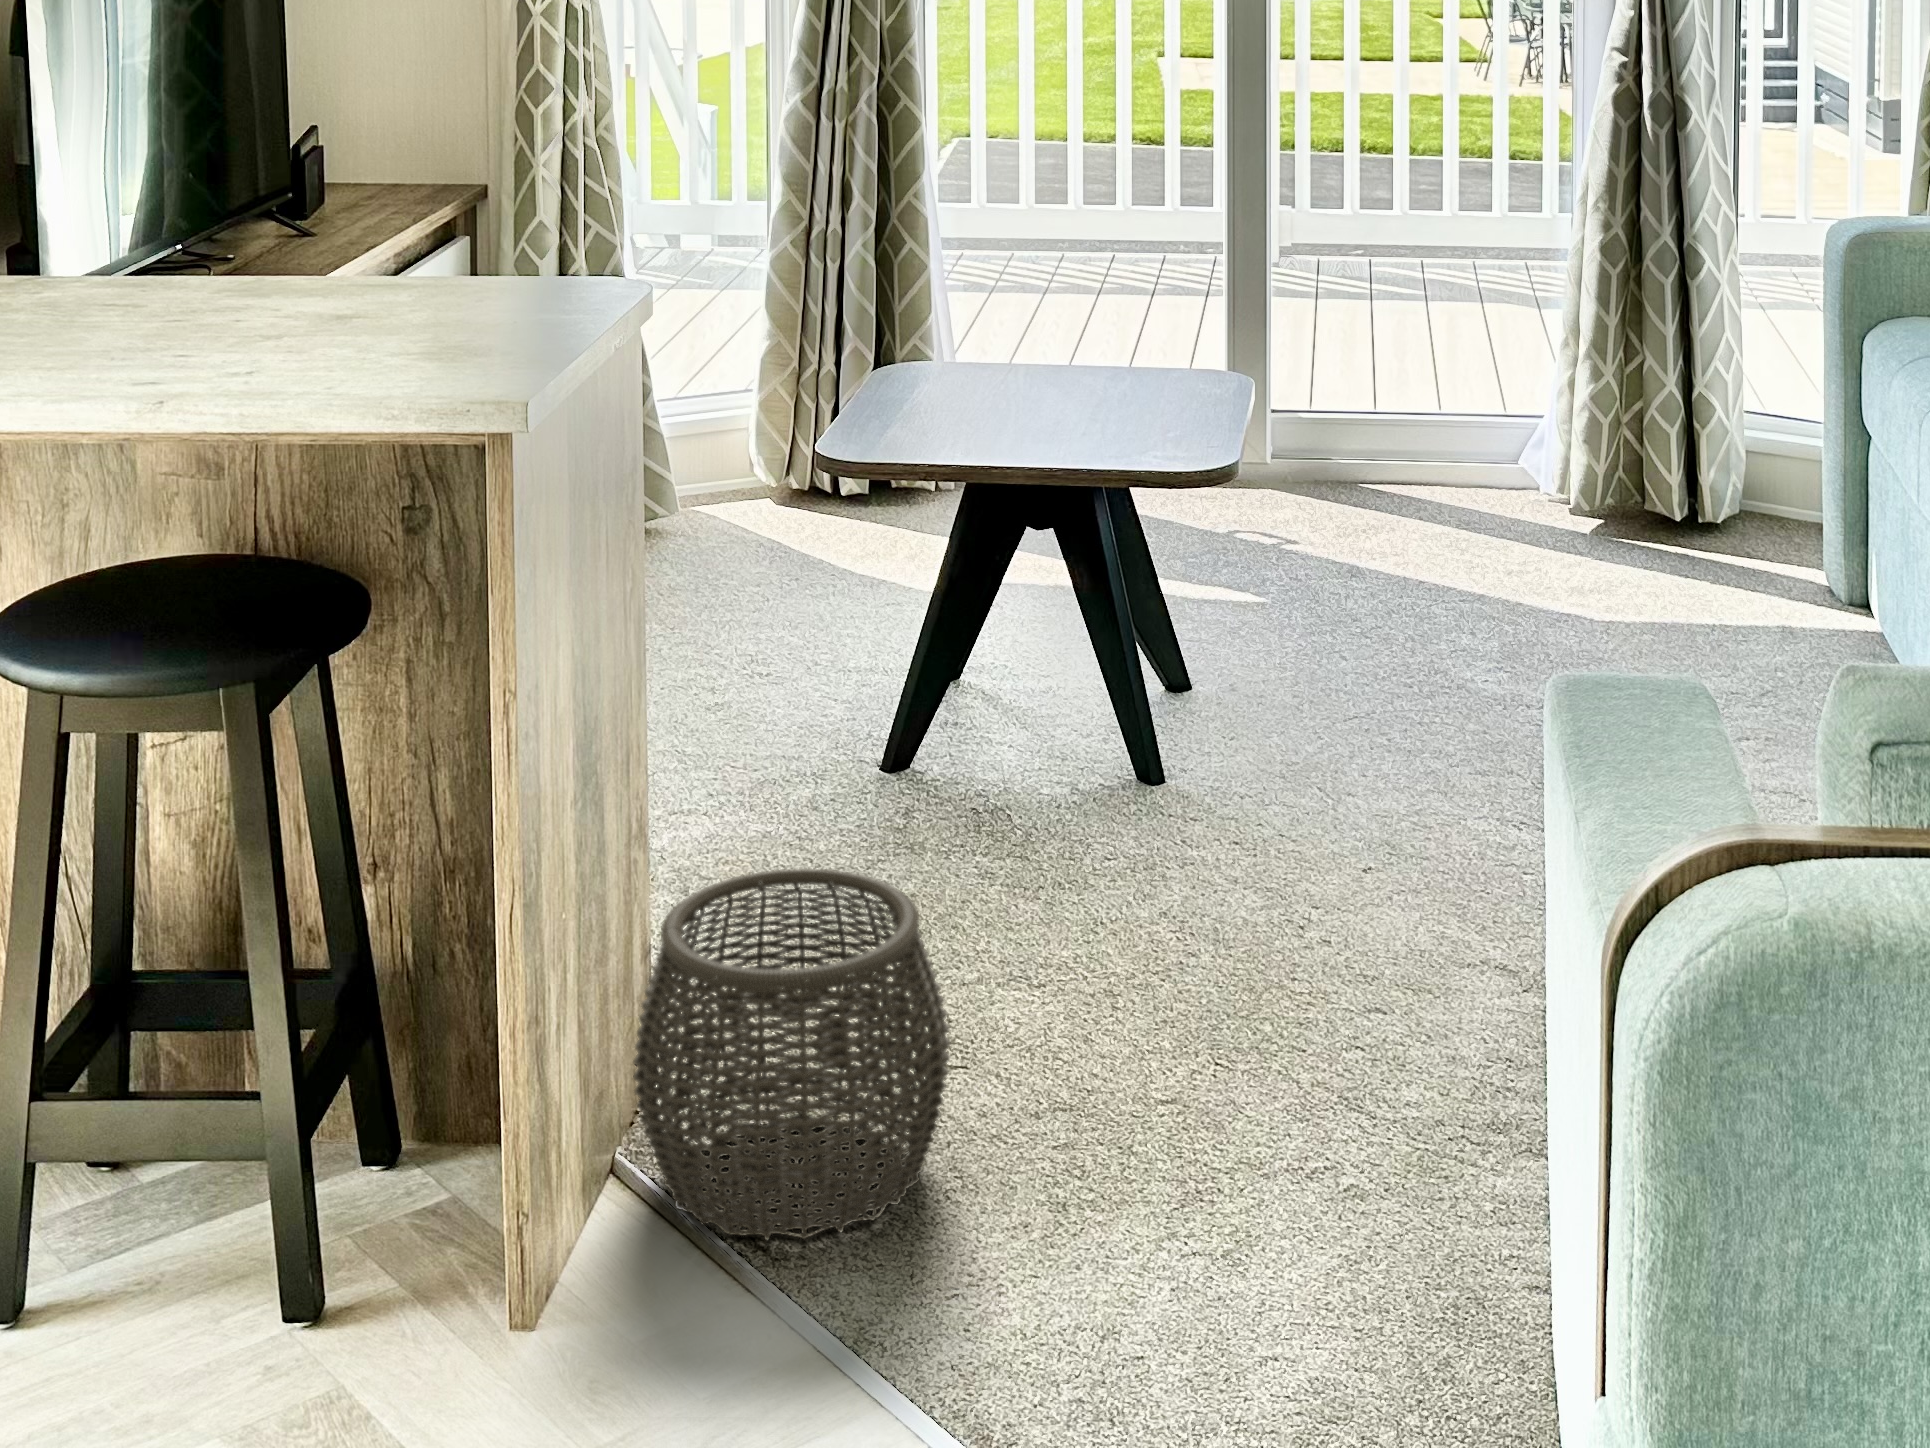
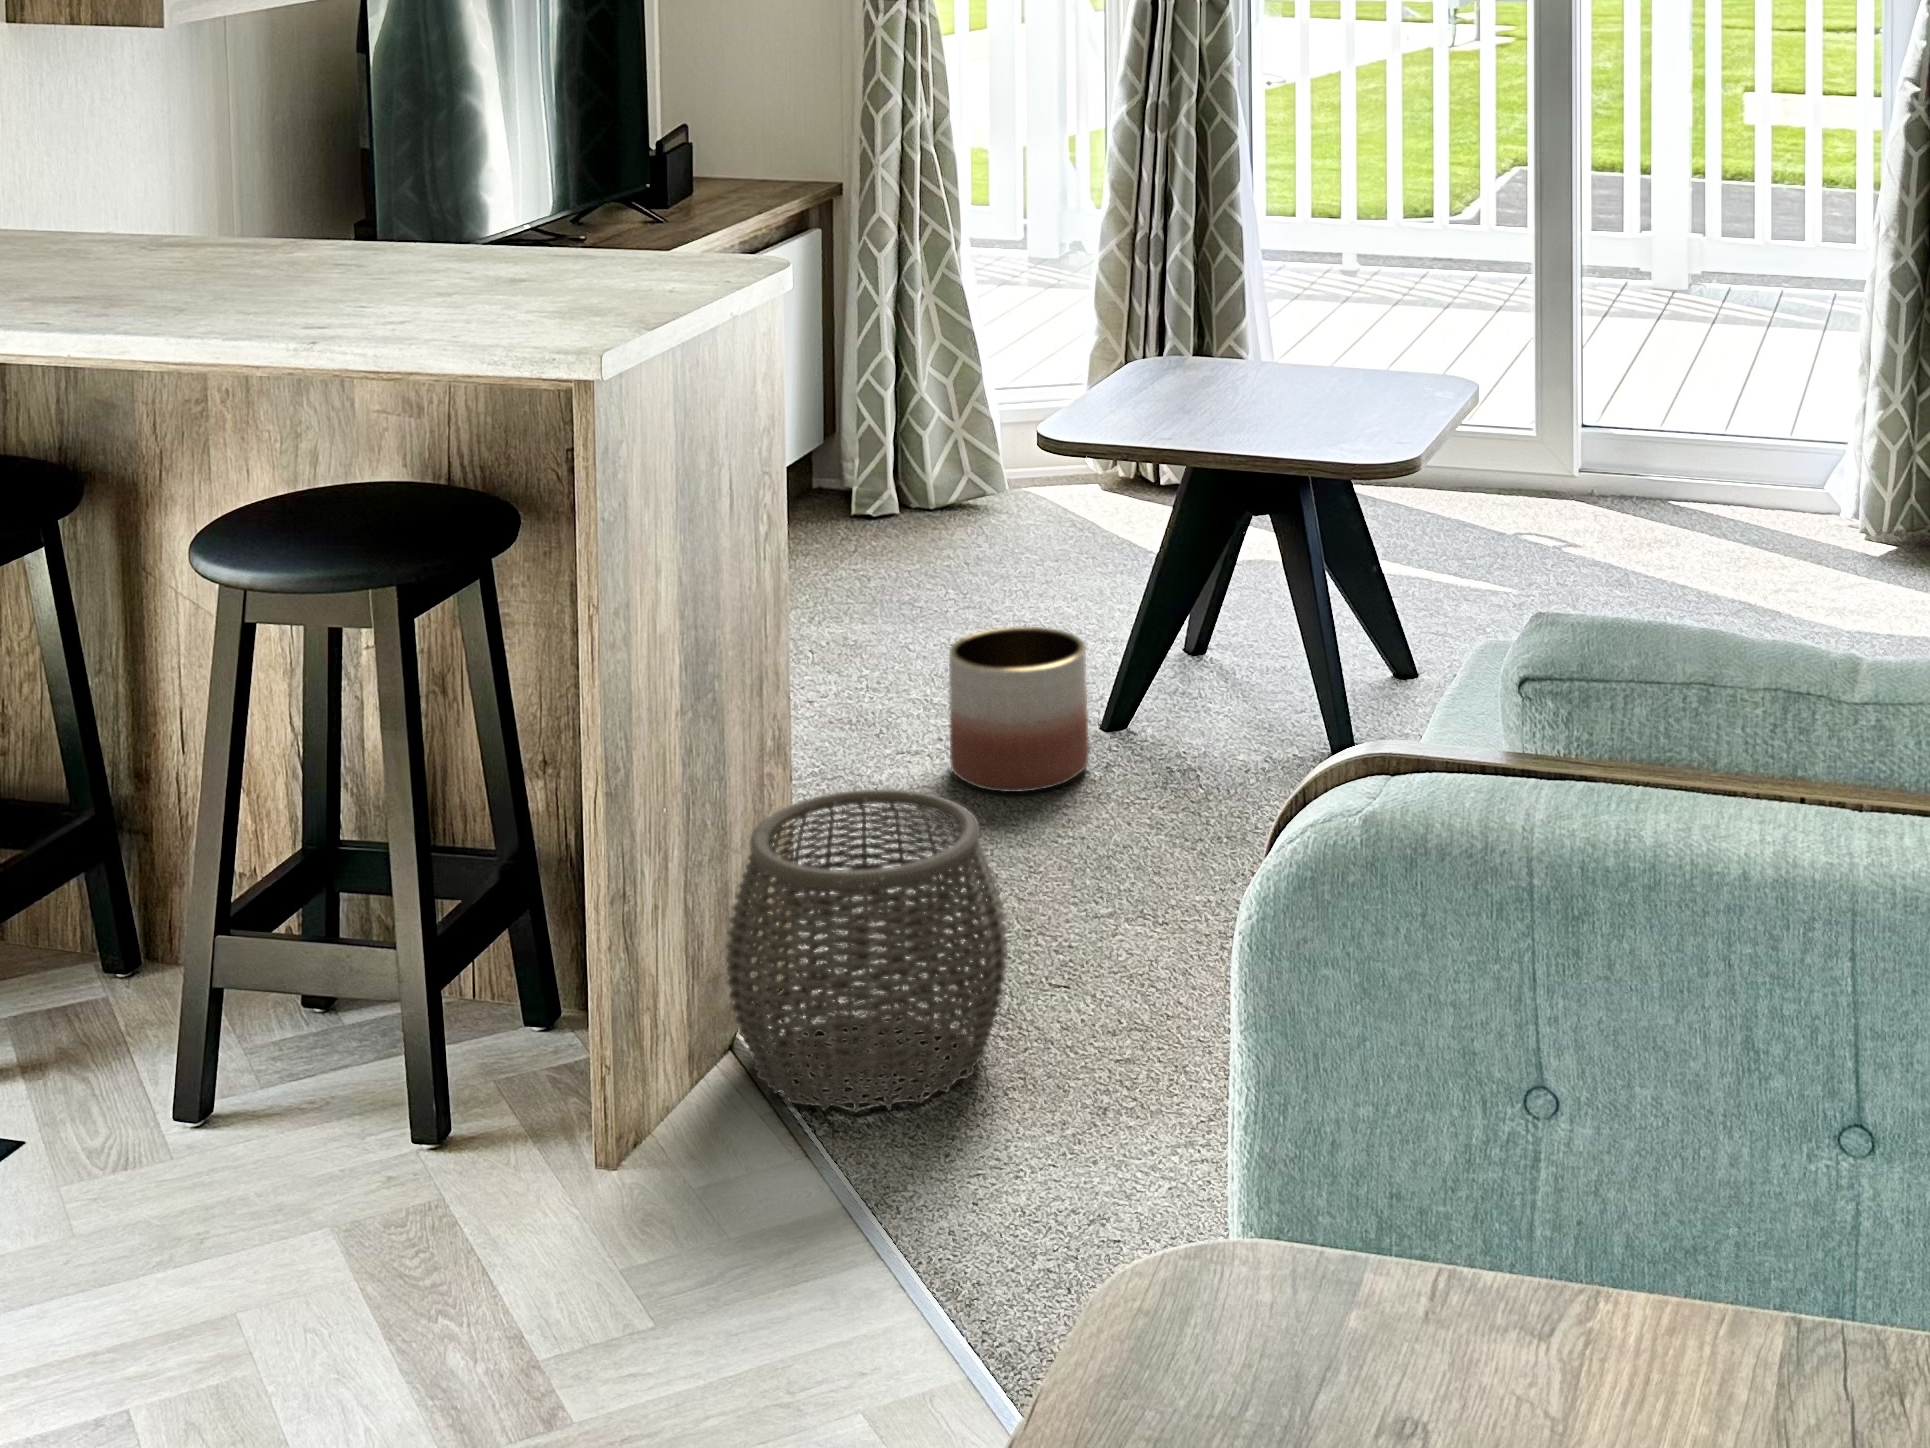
planter: none [740,666,893,850] -> present [949,627,1089,792]

